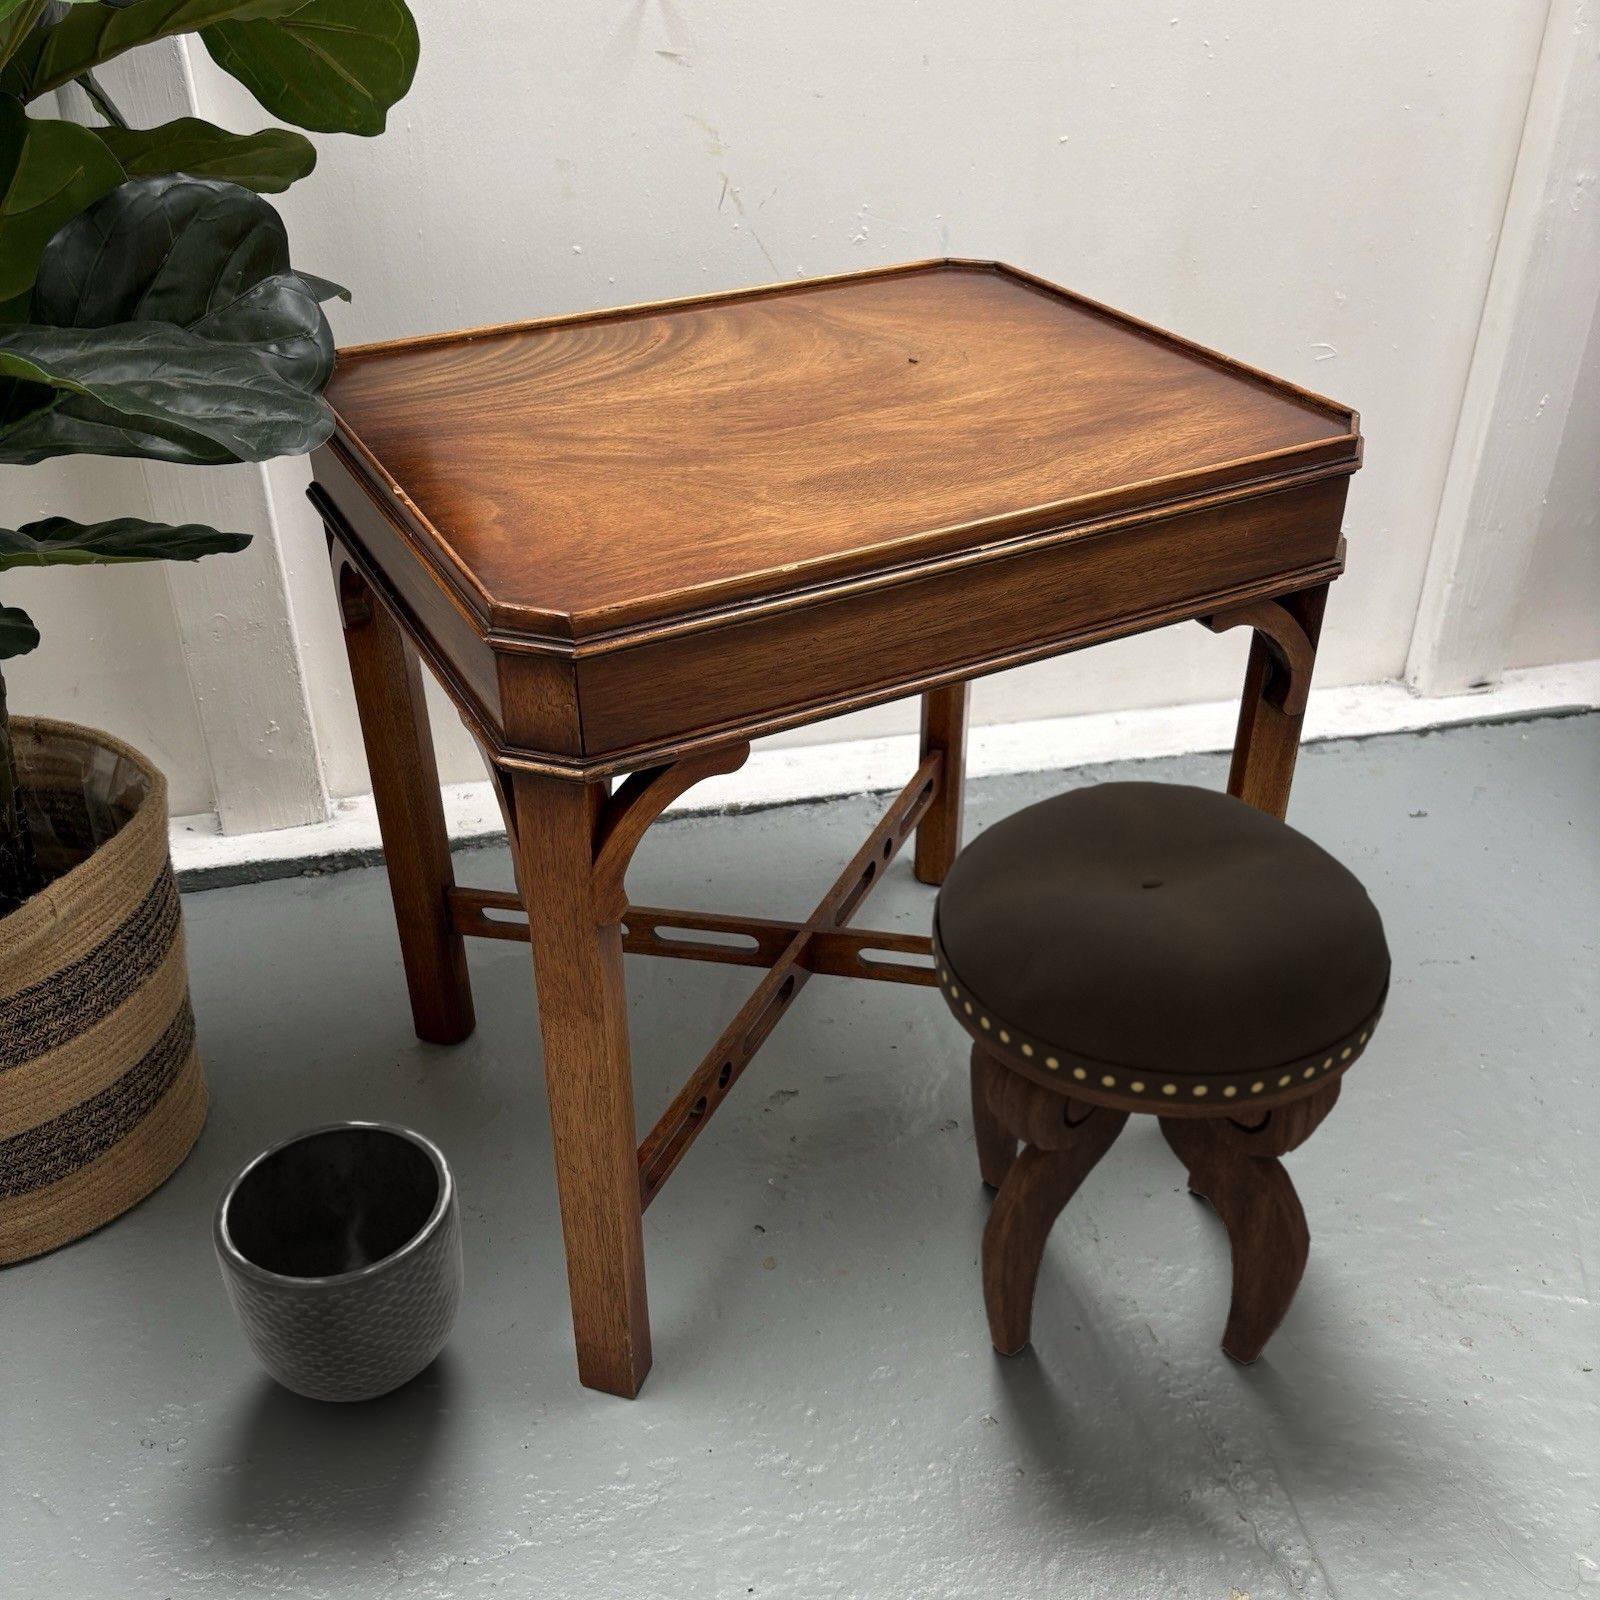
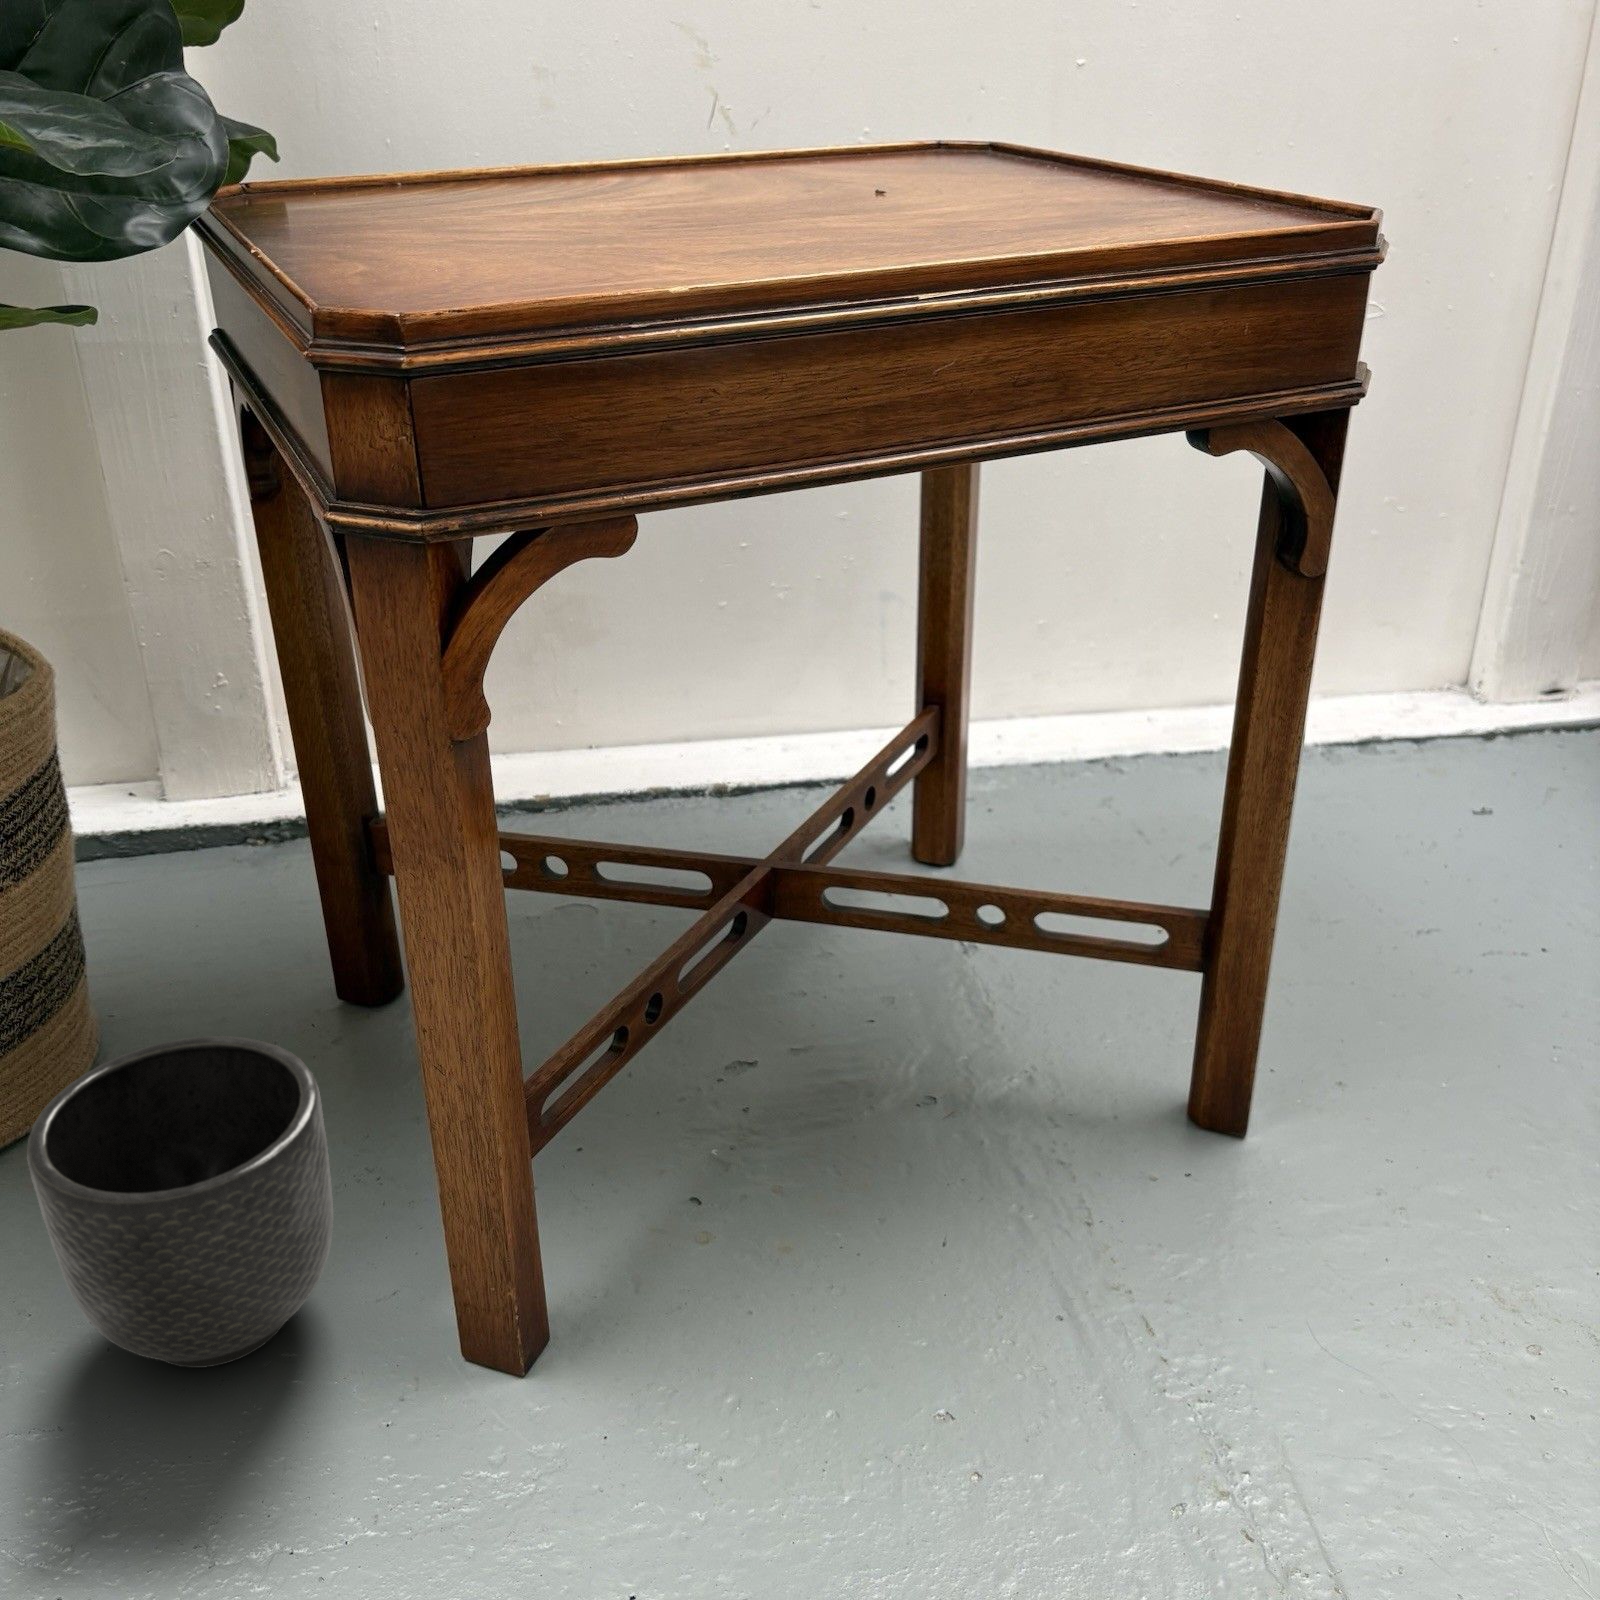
footstool: present [931,781,1392,1365] -> none [882,662,1430,1364]

